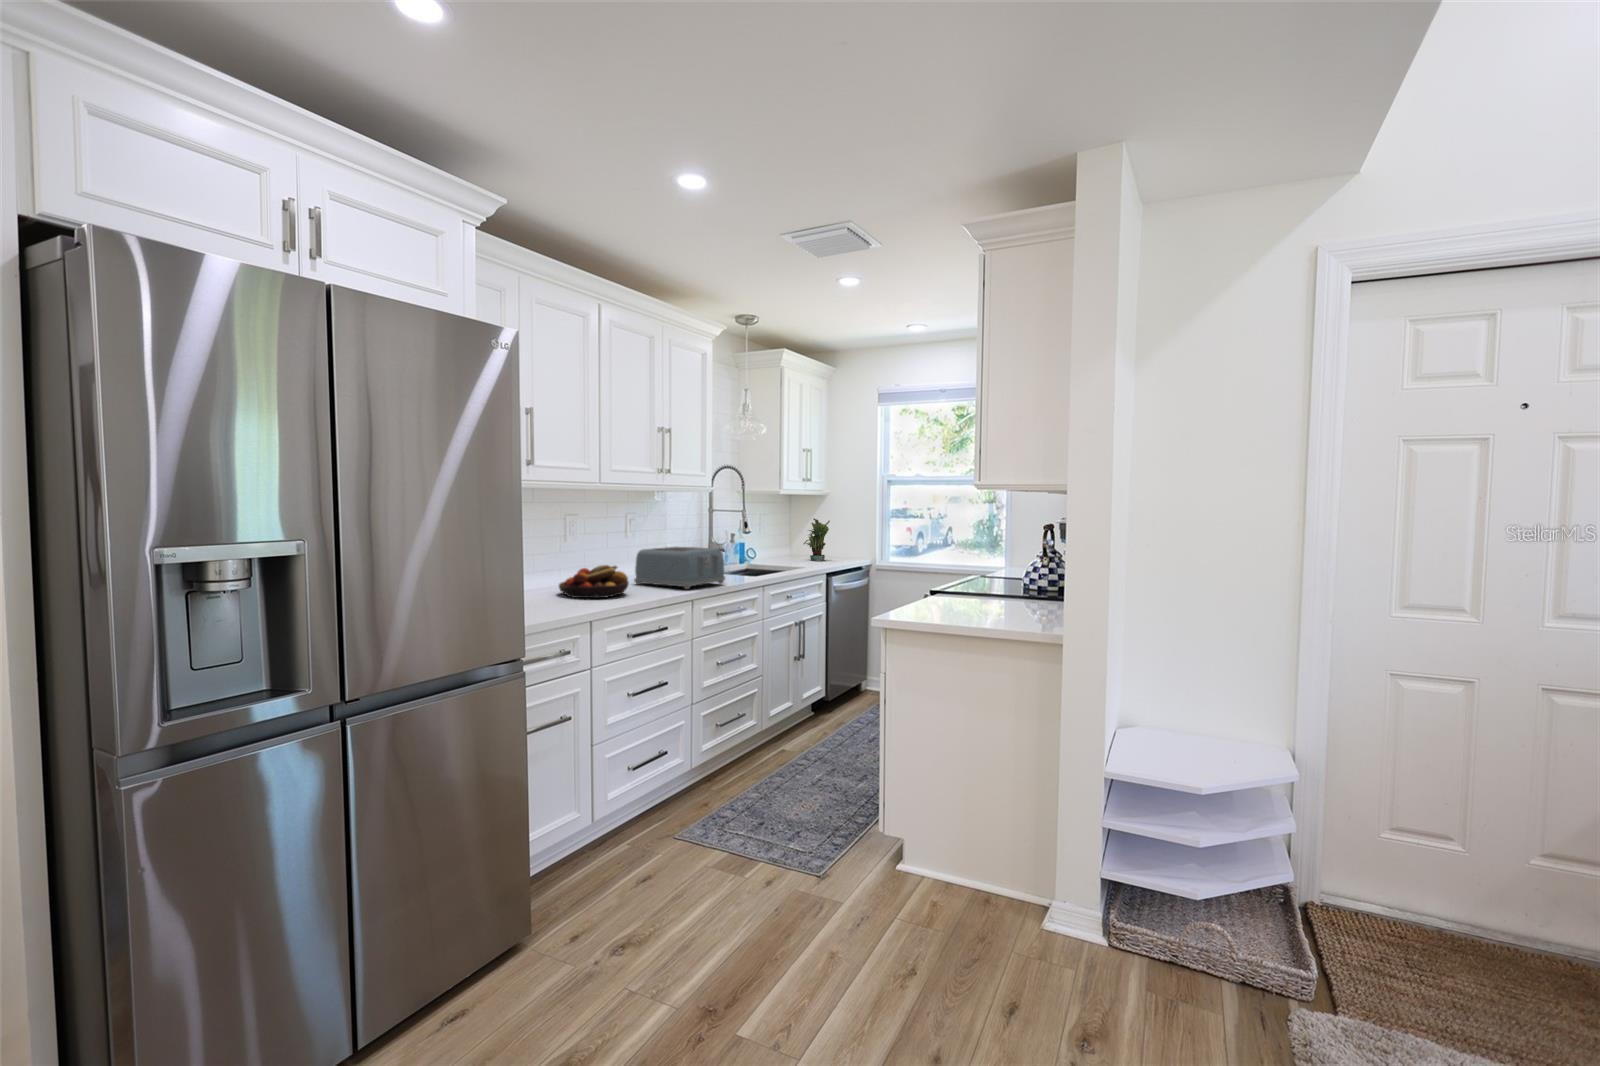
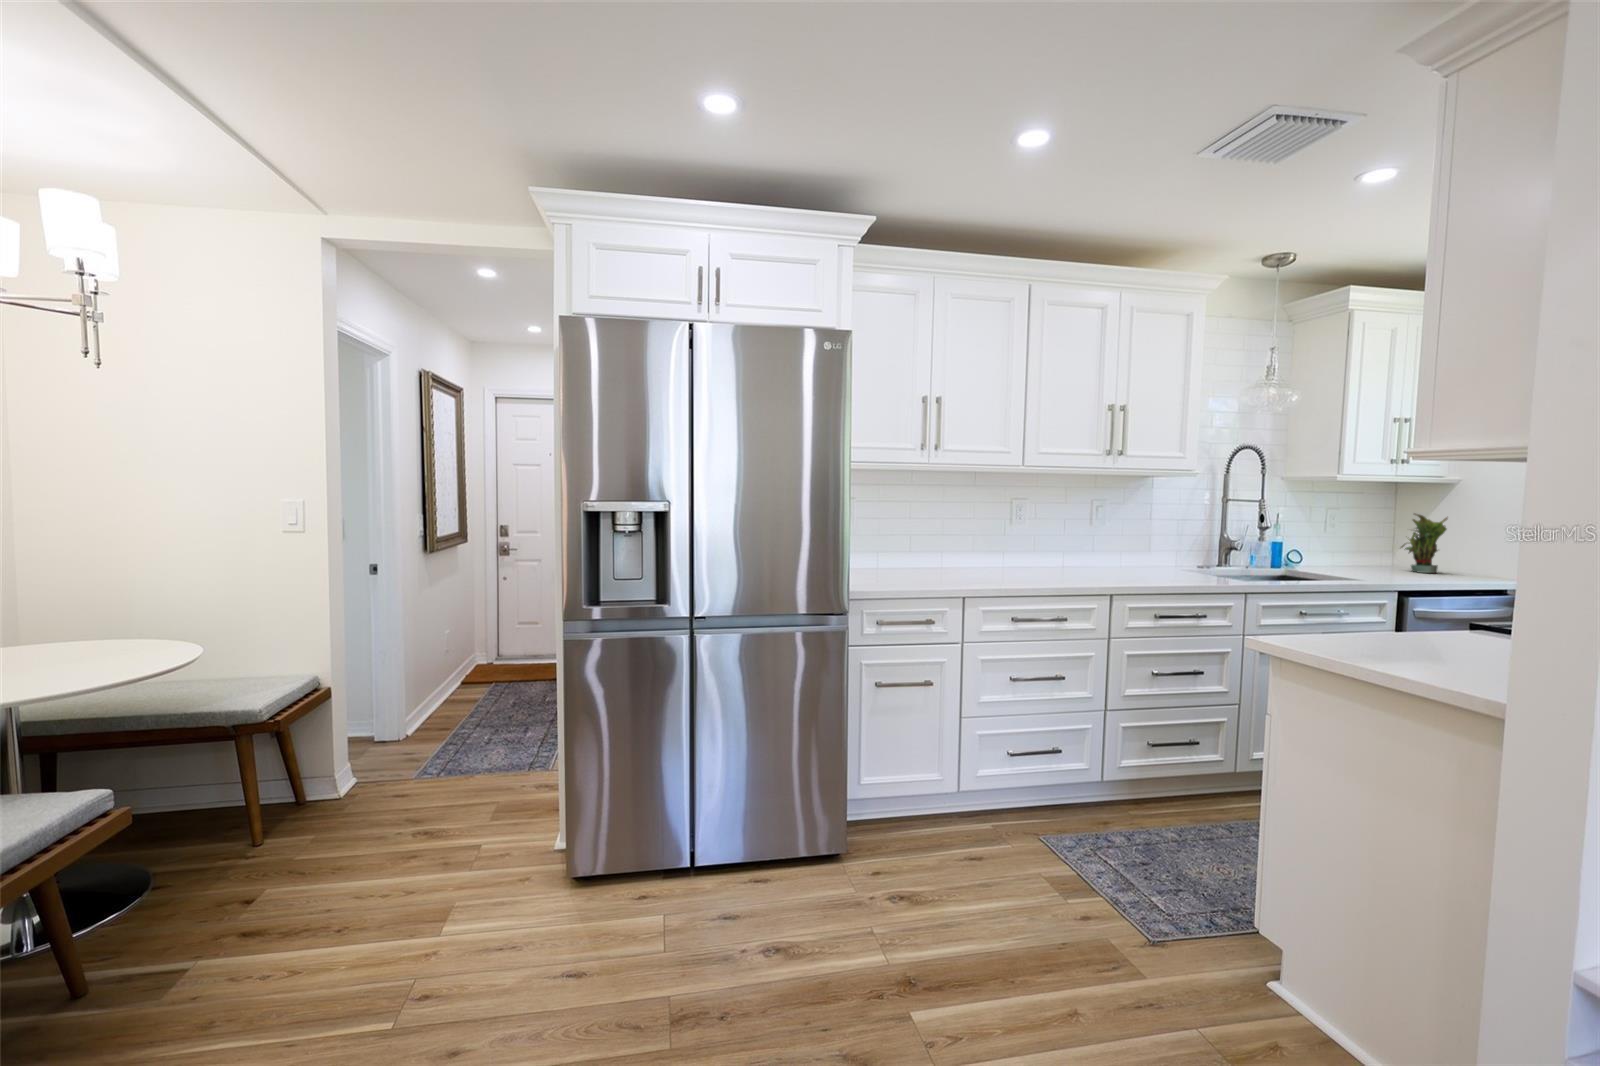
toaster: present [634,547,725,589] -> none [1070,537,1176,583]
fruit bowl: present [559,565,629,598] -> none [969,549,1037,580]

